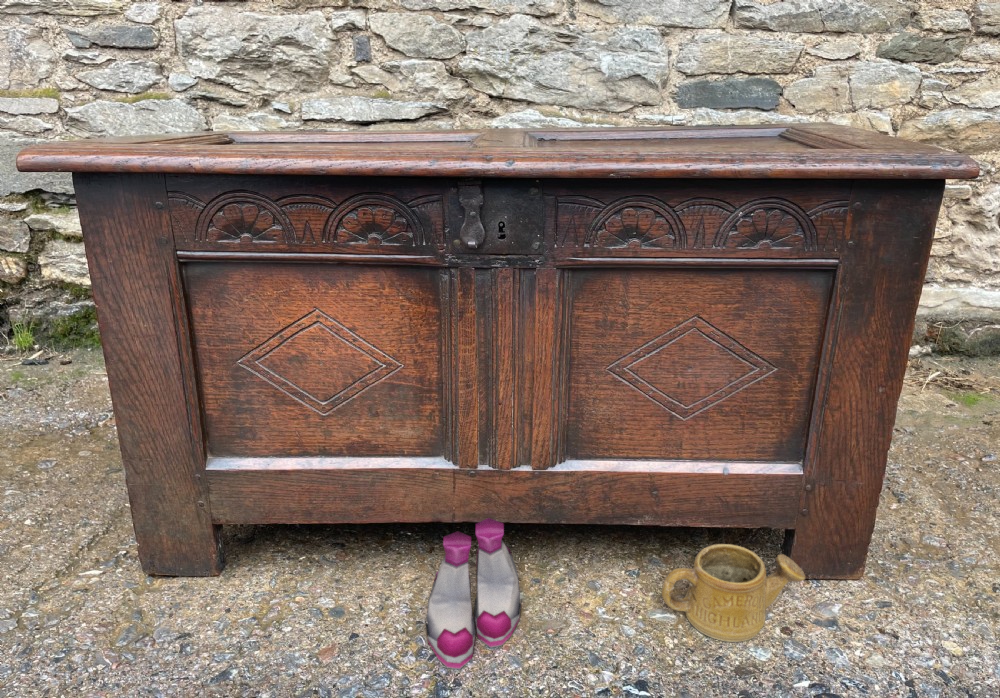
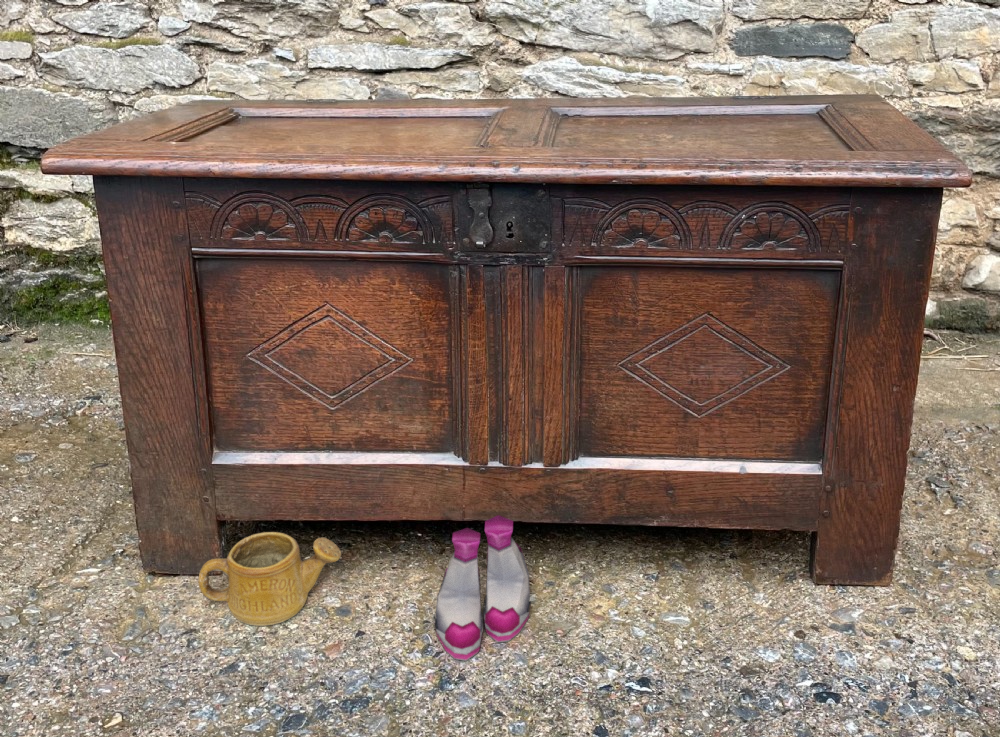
watering can: present [662,544,805,642] -> present [199,532,341,626]

